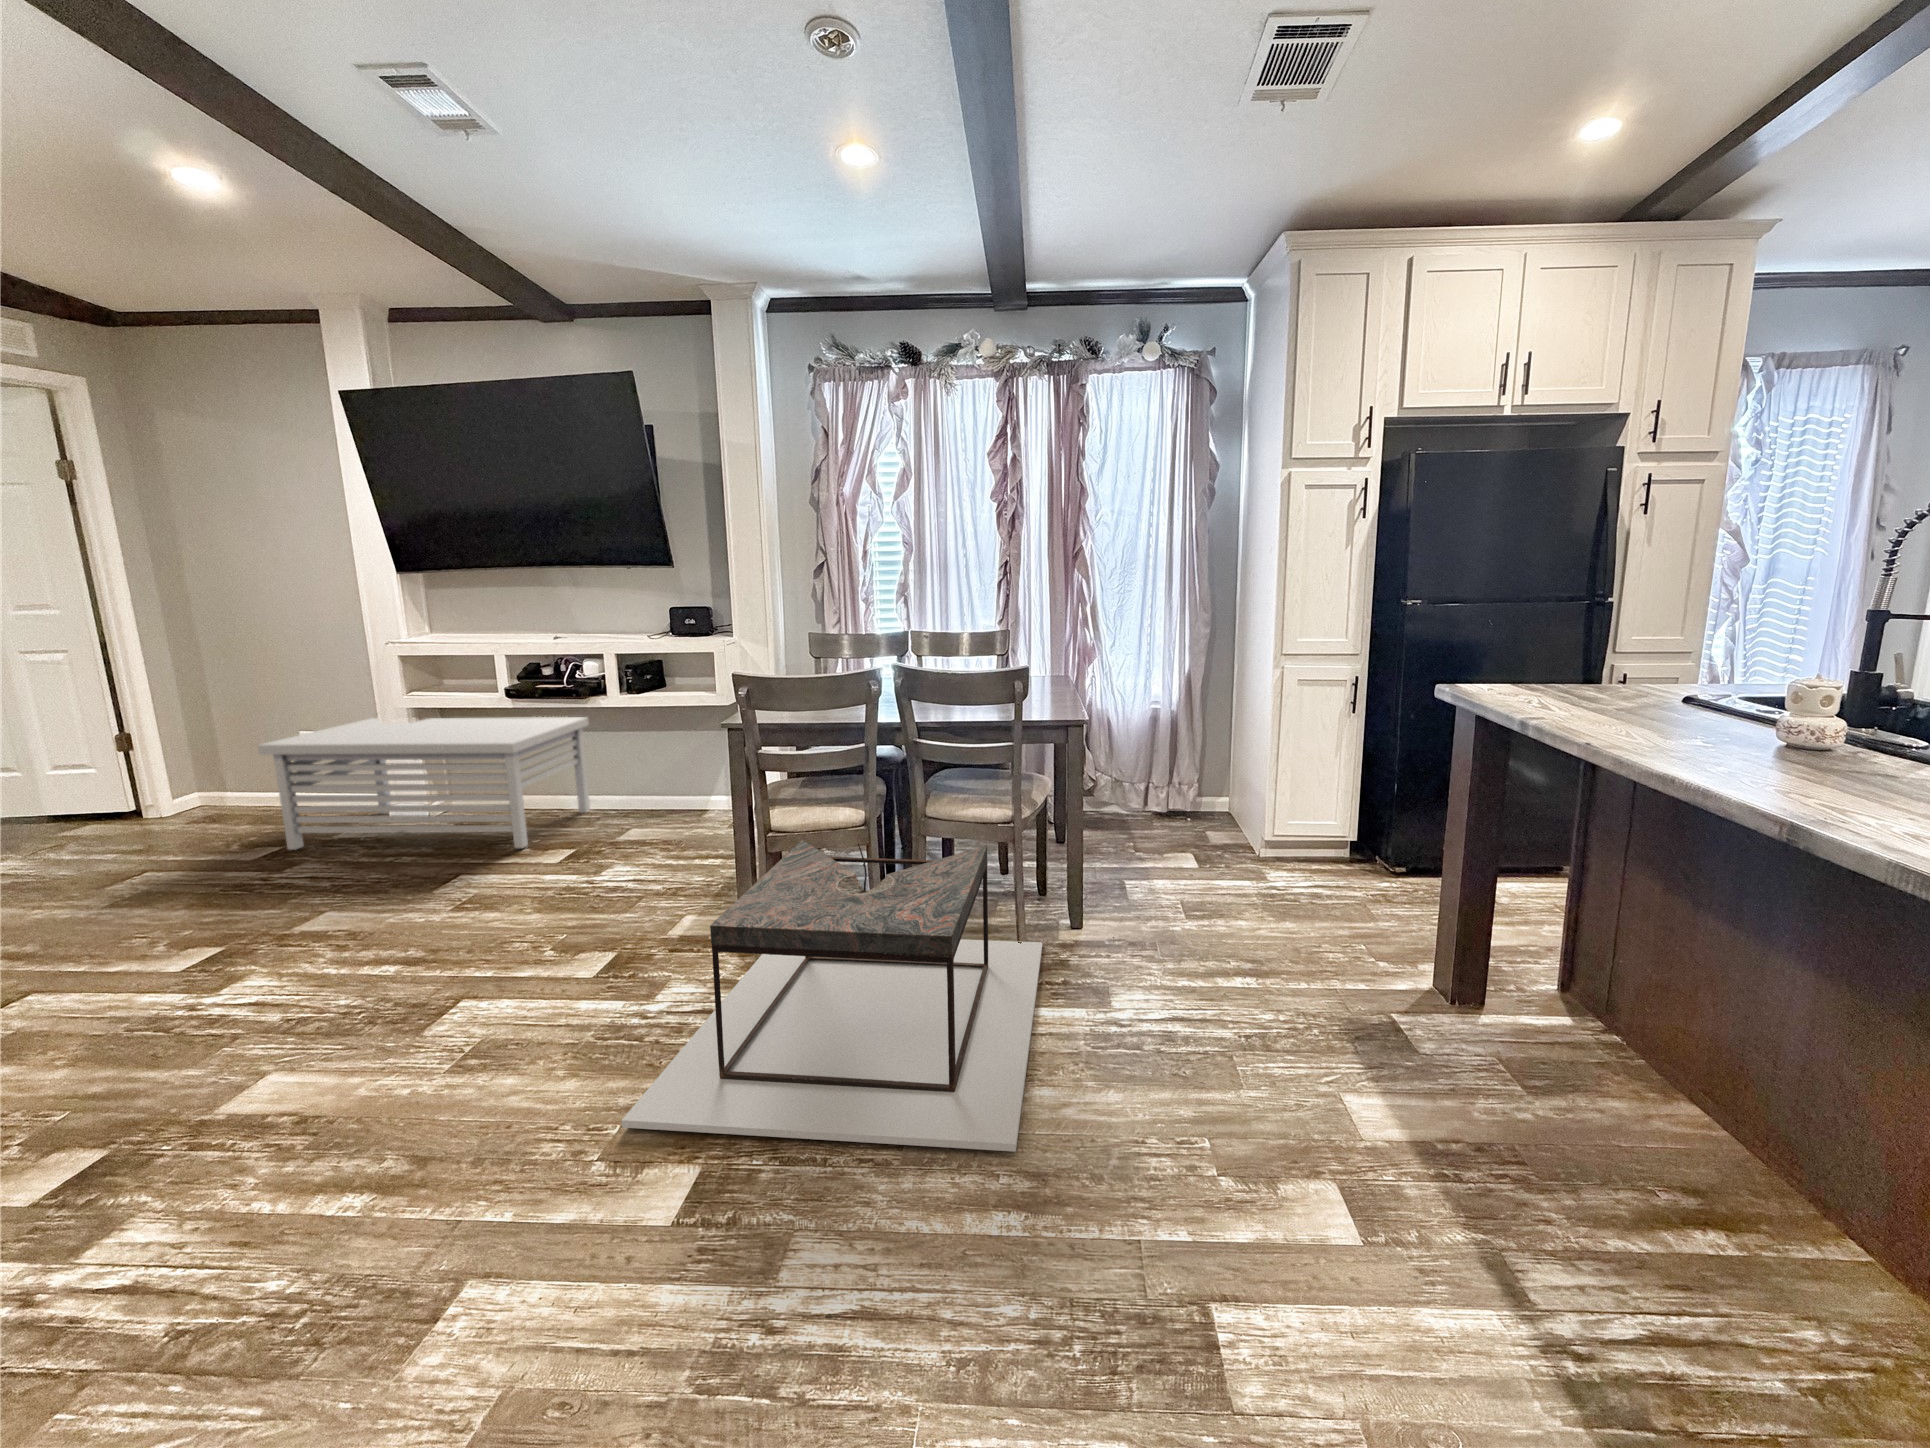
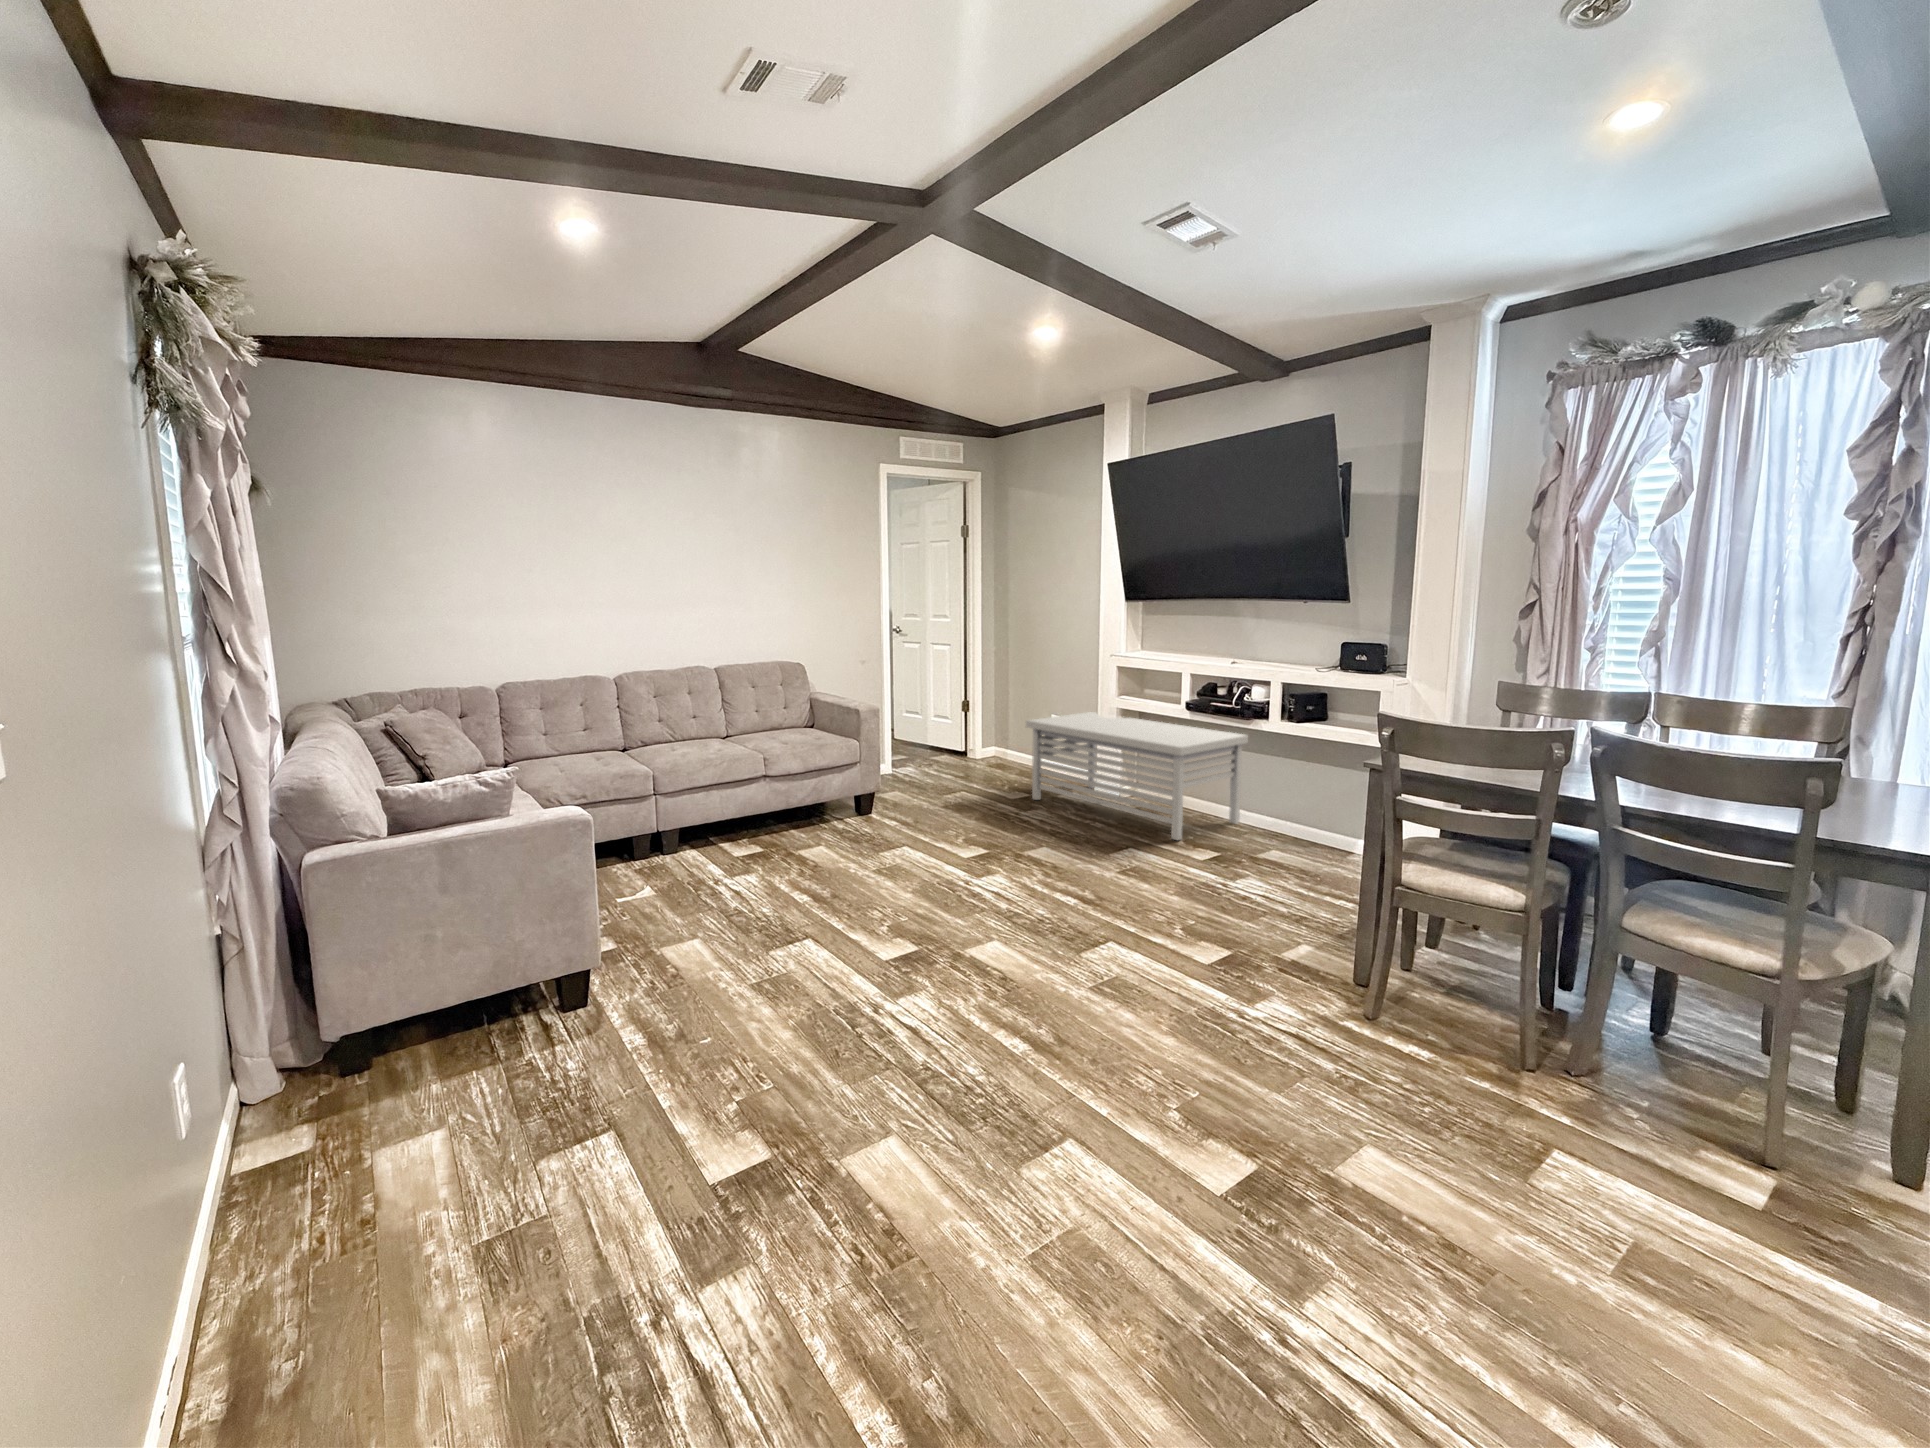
coffee table: present [622,840,1042,1152] -> none [1199,901,1831,1395]

